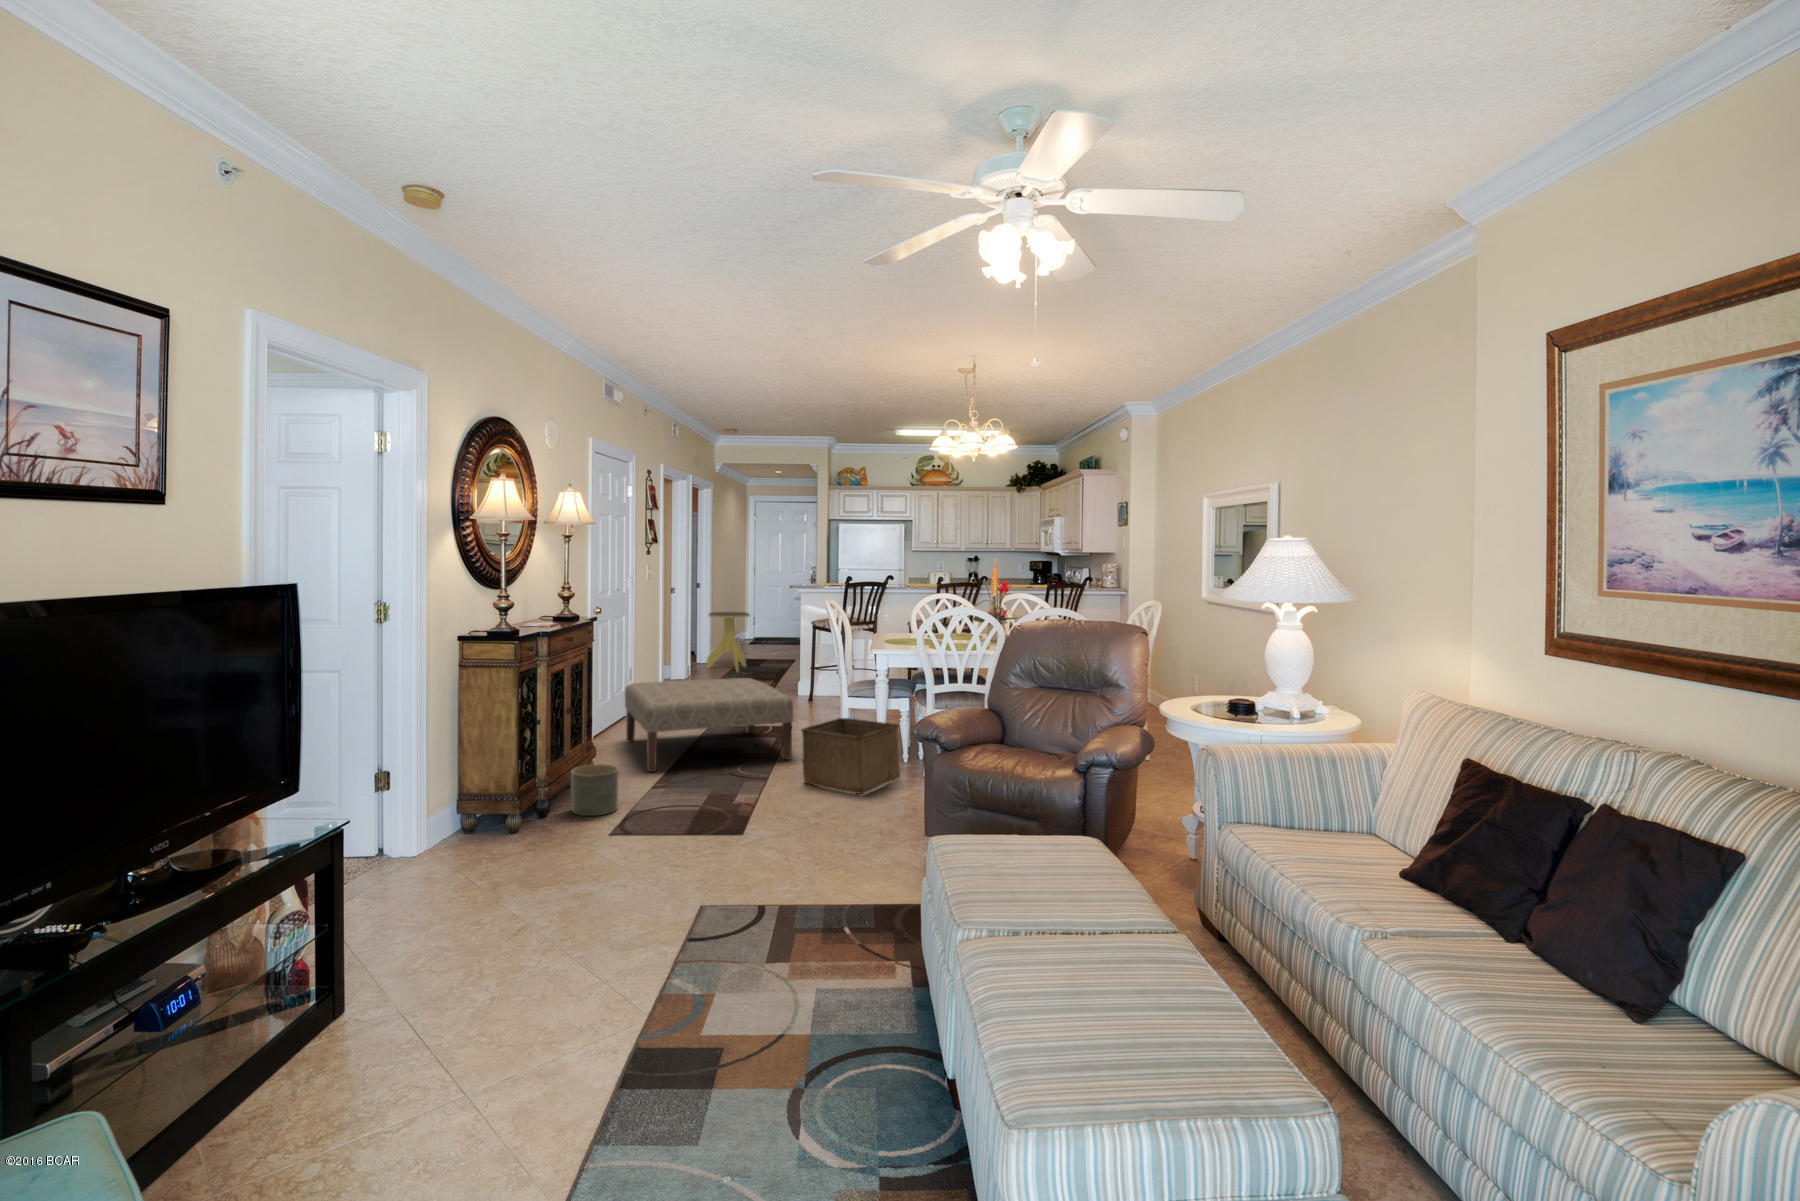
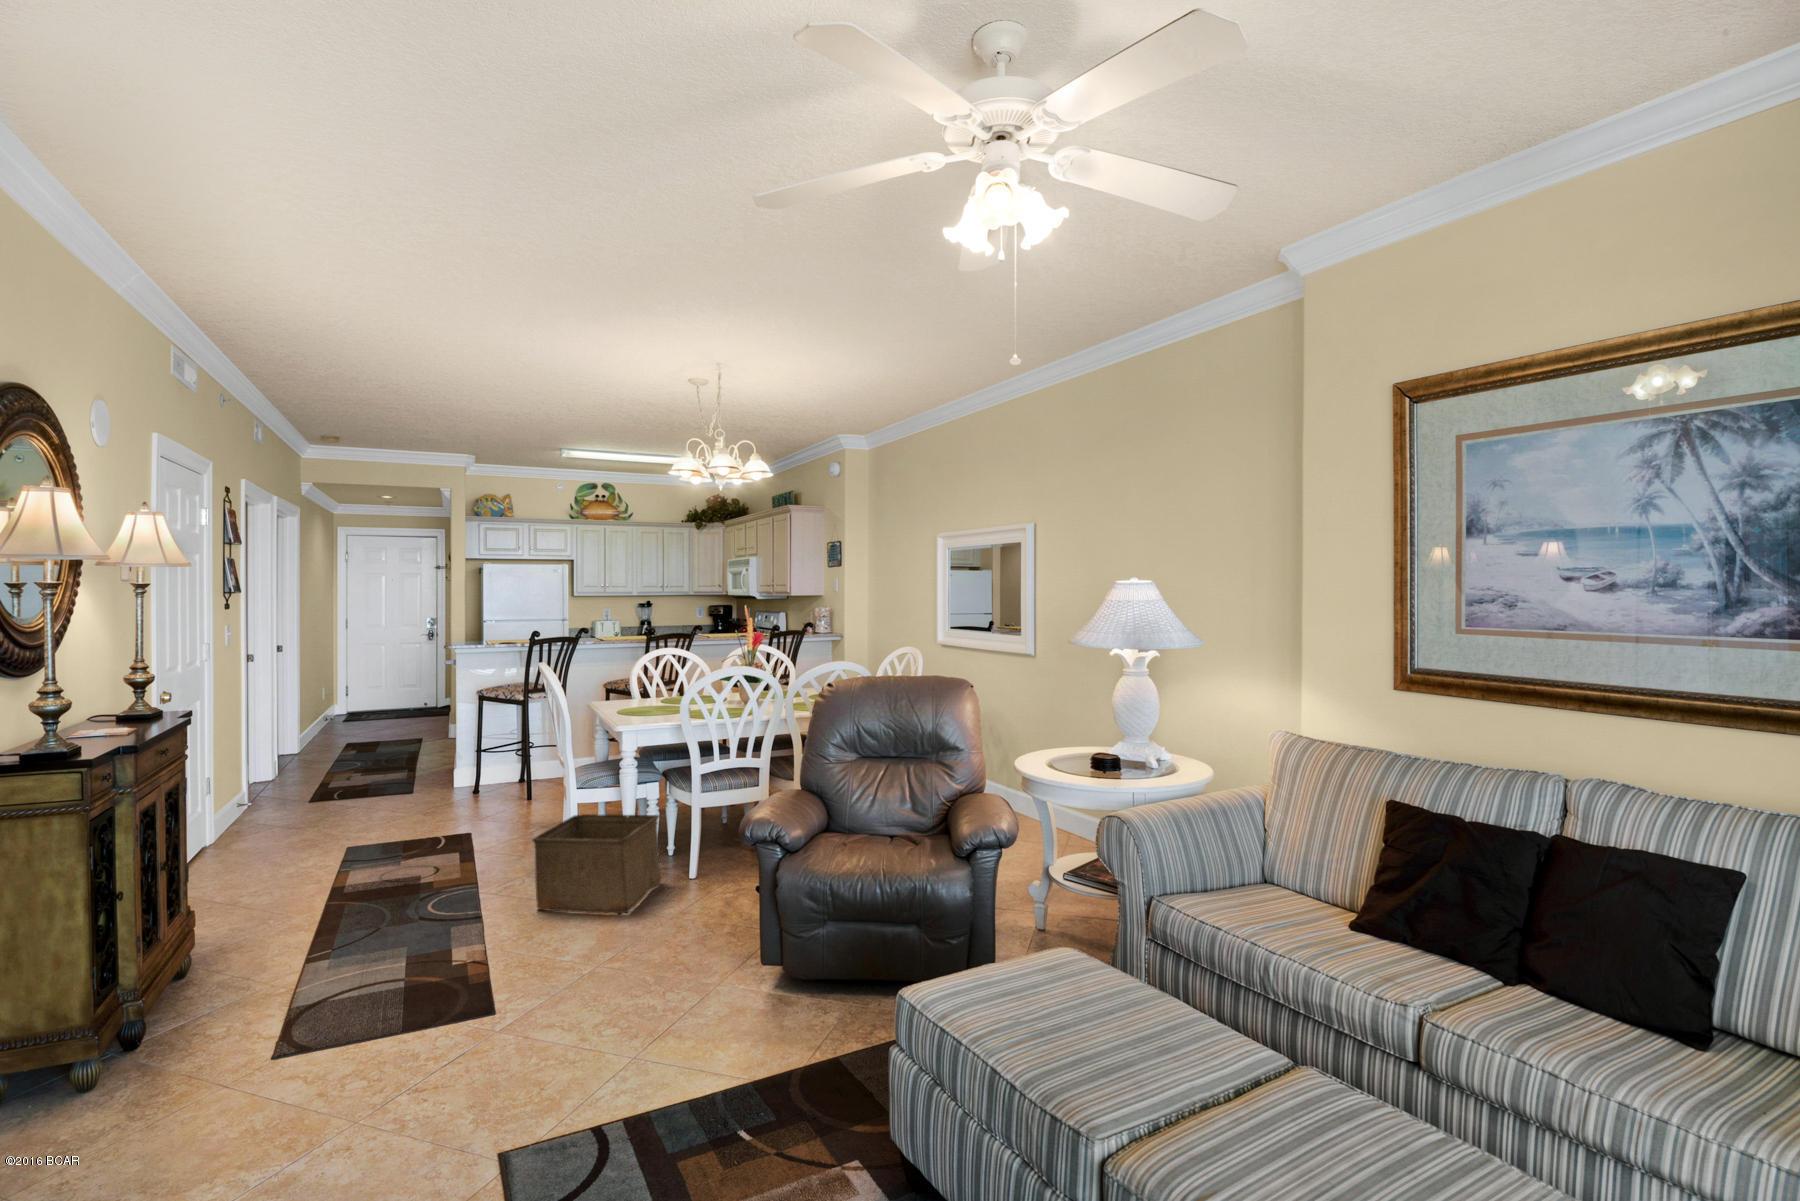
side table: present [706,612,750,672] -> none [295,680,363,760]
ottoman: present [625,678,793,772] -> none [215,773,501,932]
planter: present [571,764,619,816] -> none [171,940,260,1033]

